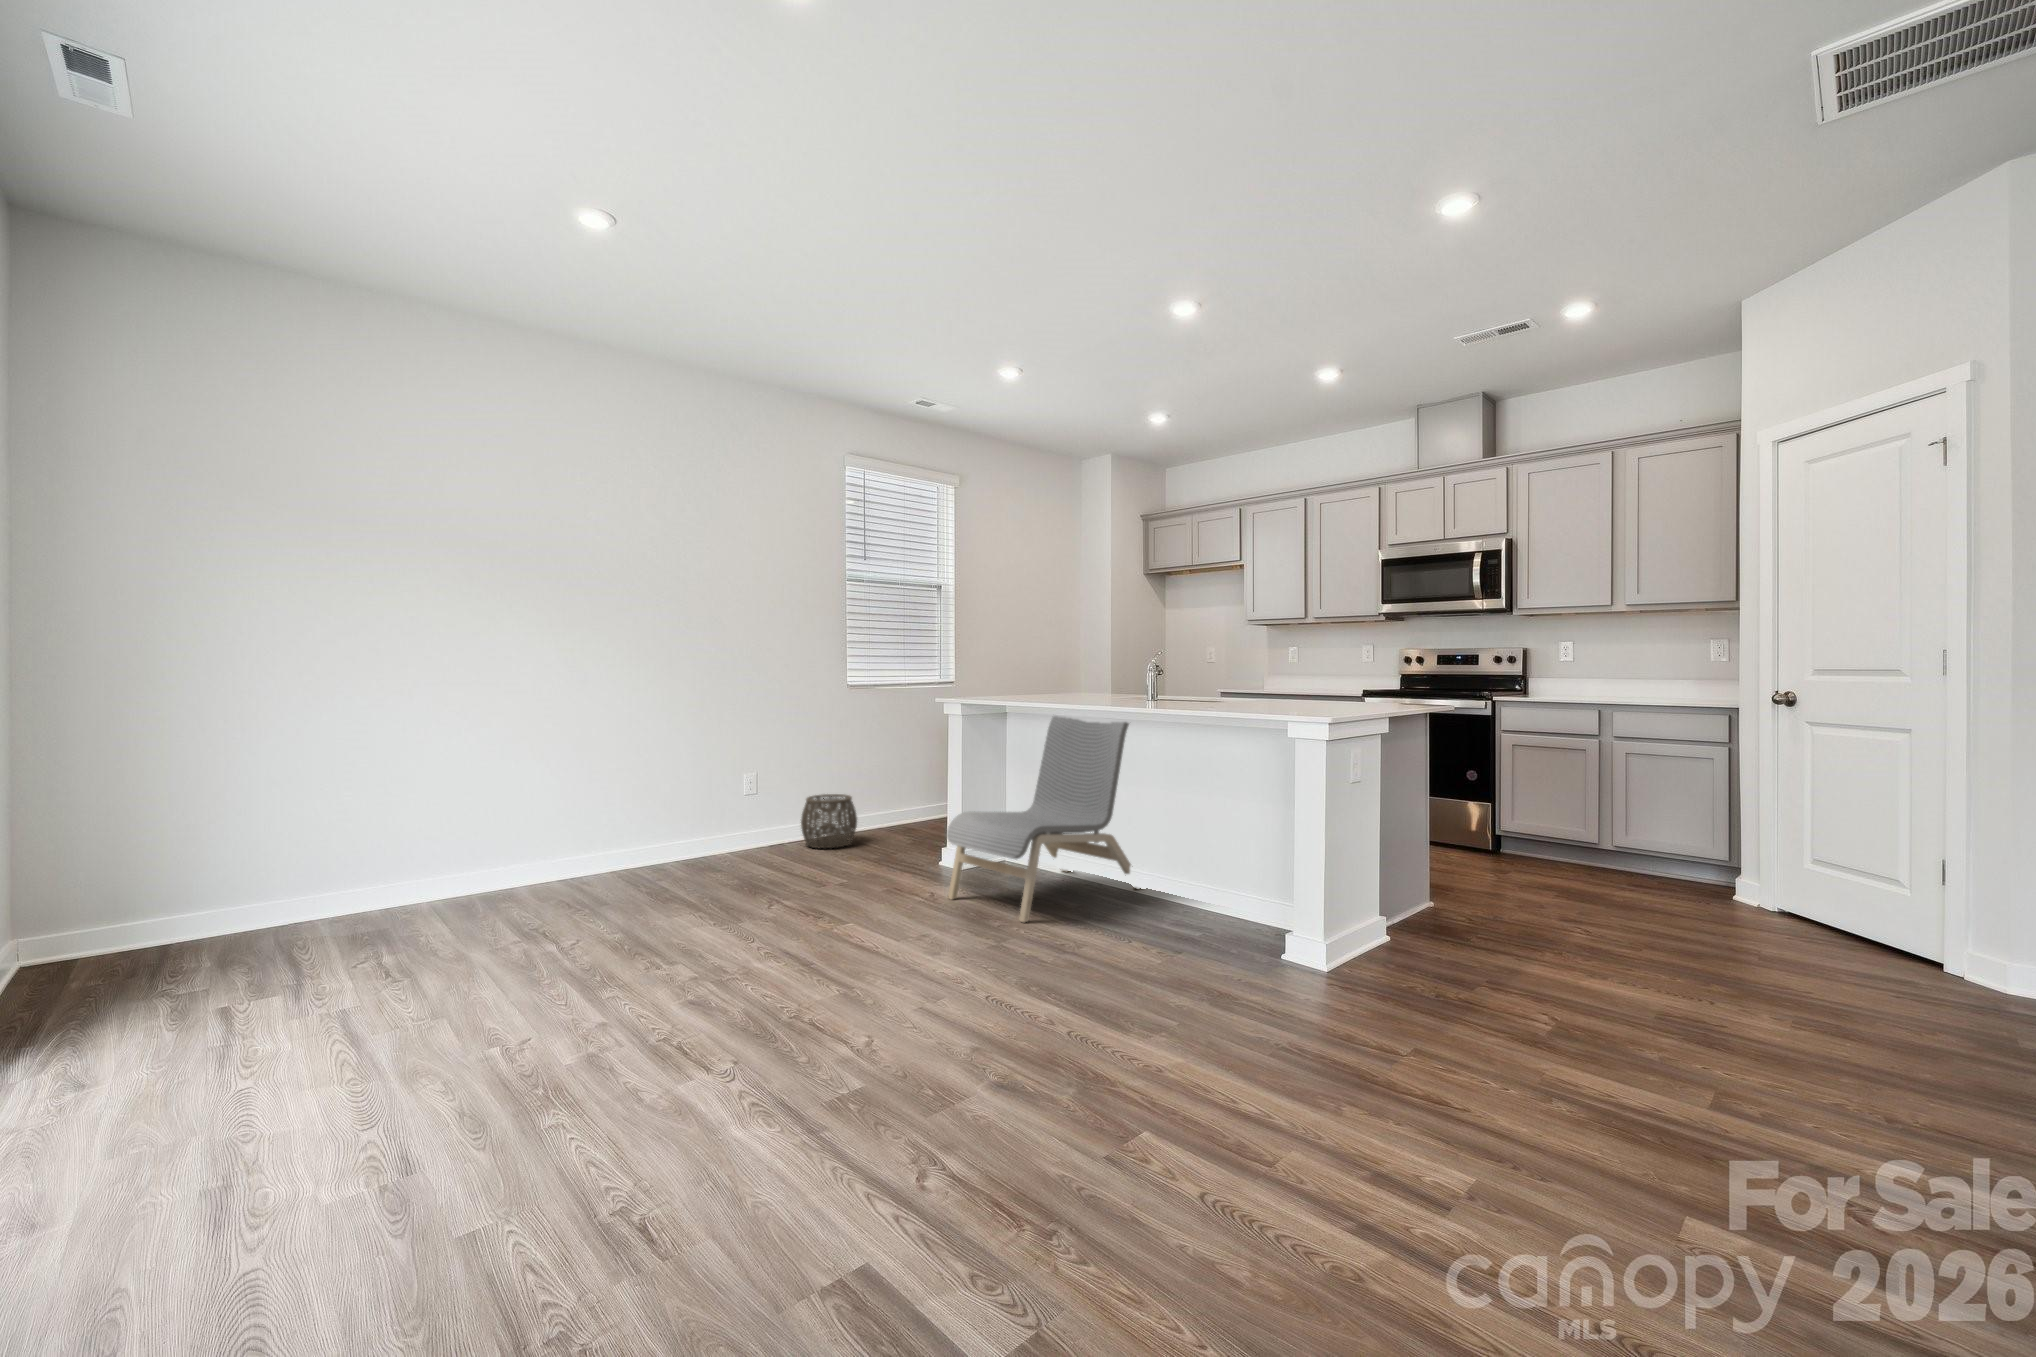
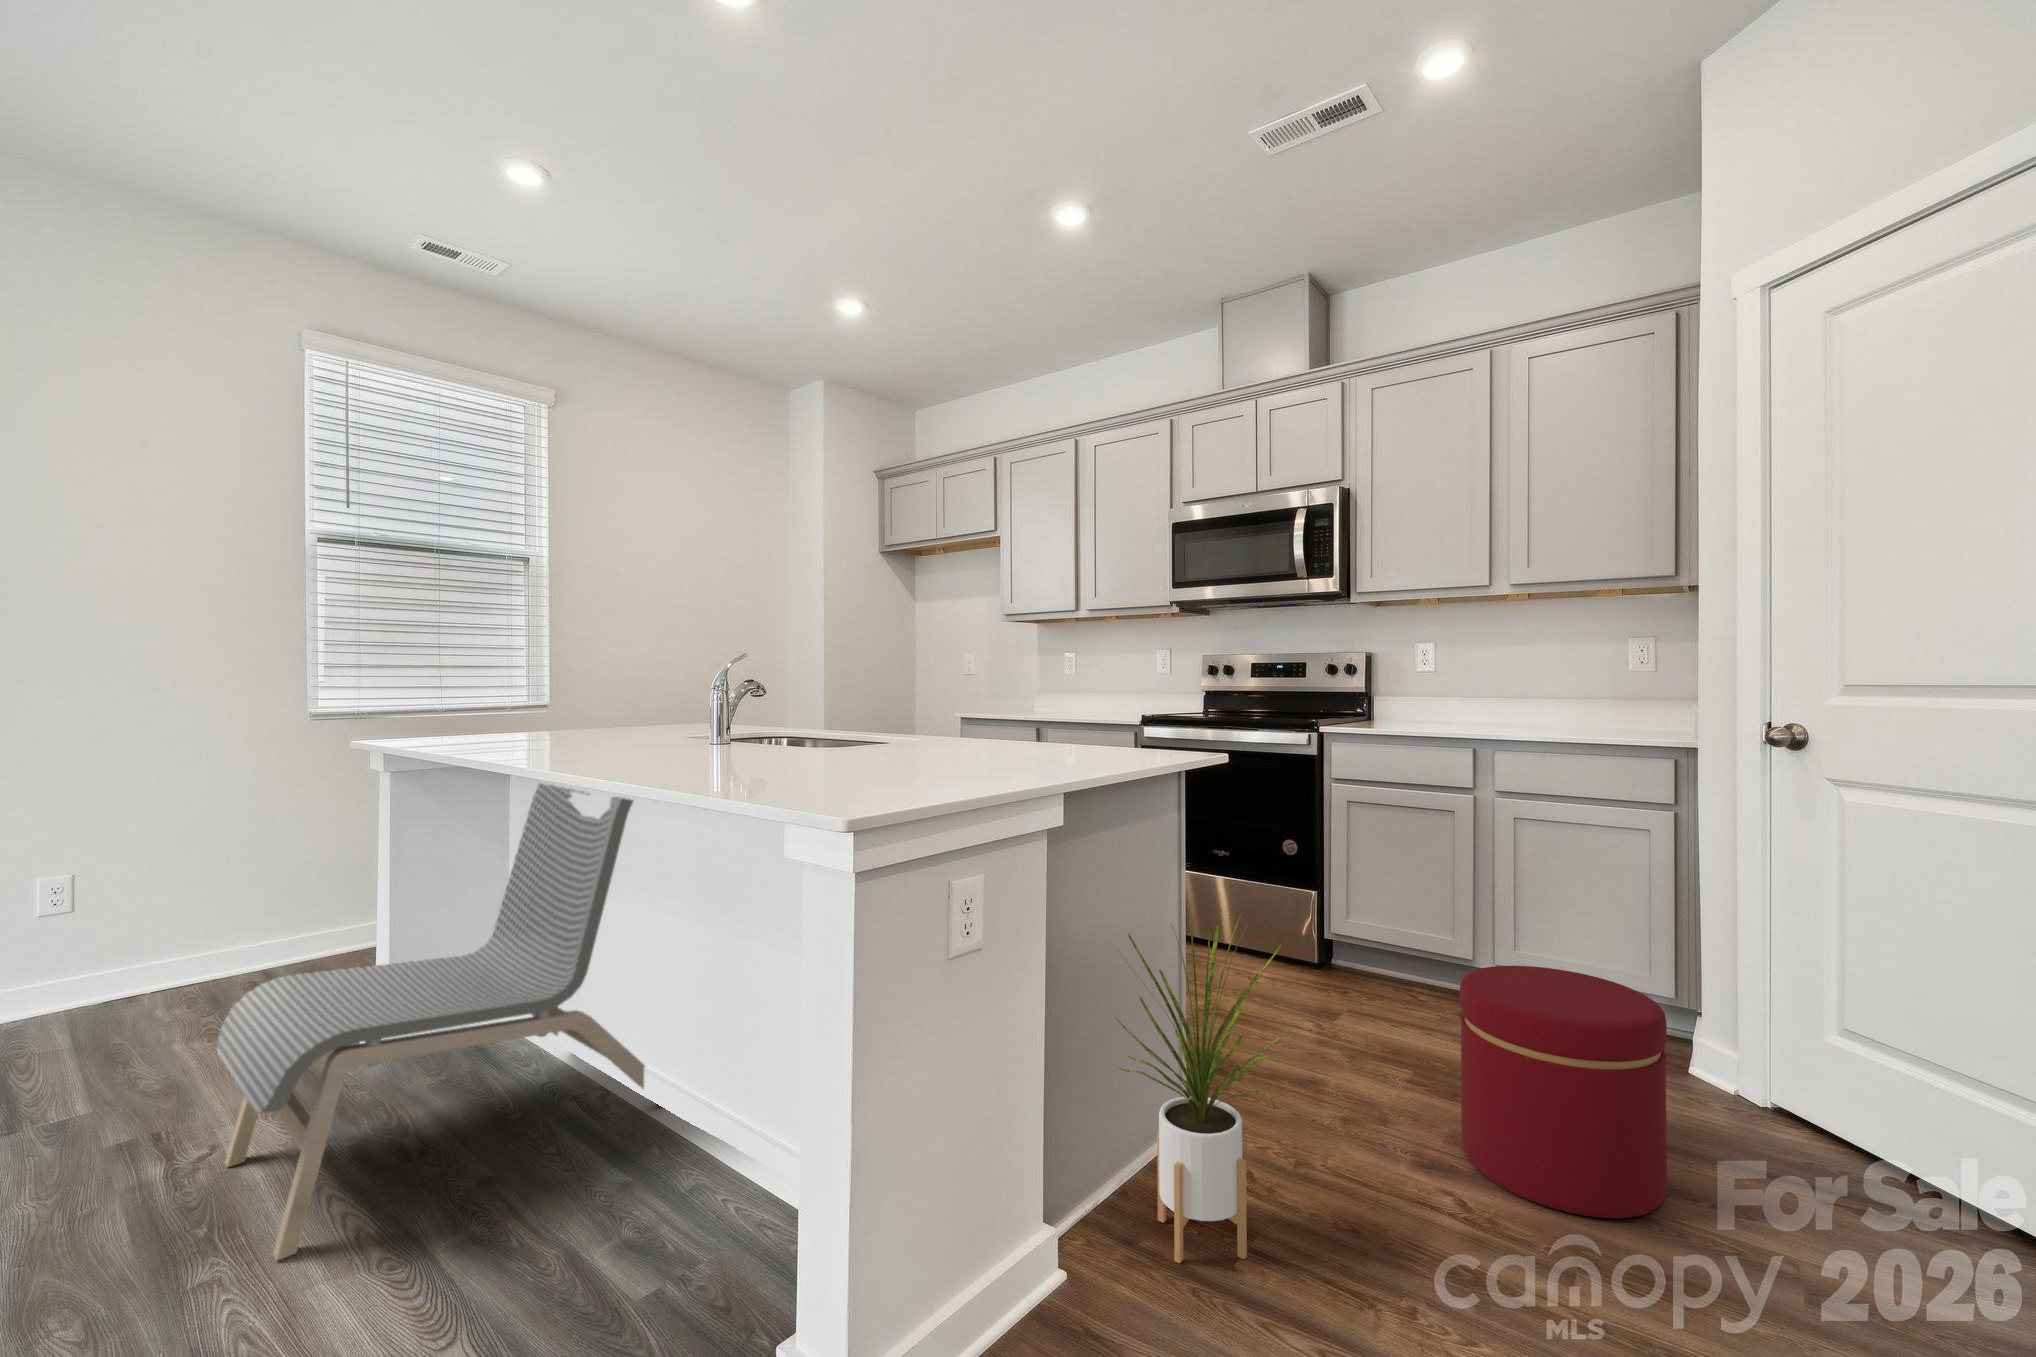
house plant: none [1408,777,1499,938] -> present [1115,910,1290,1263]
woven basket: present [801,794,857,848] -> none [161,898,292,1003]
ottoman: none [1586,822,1699,936] -> present [1460,966,1667,1218]

